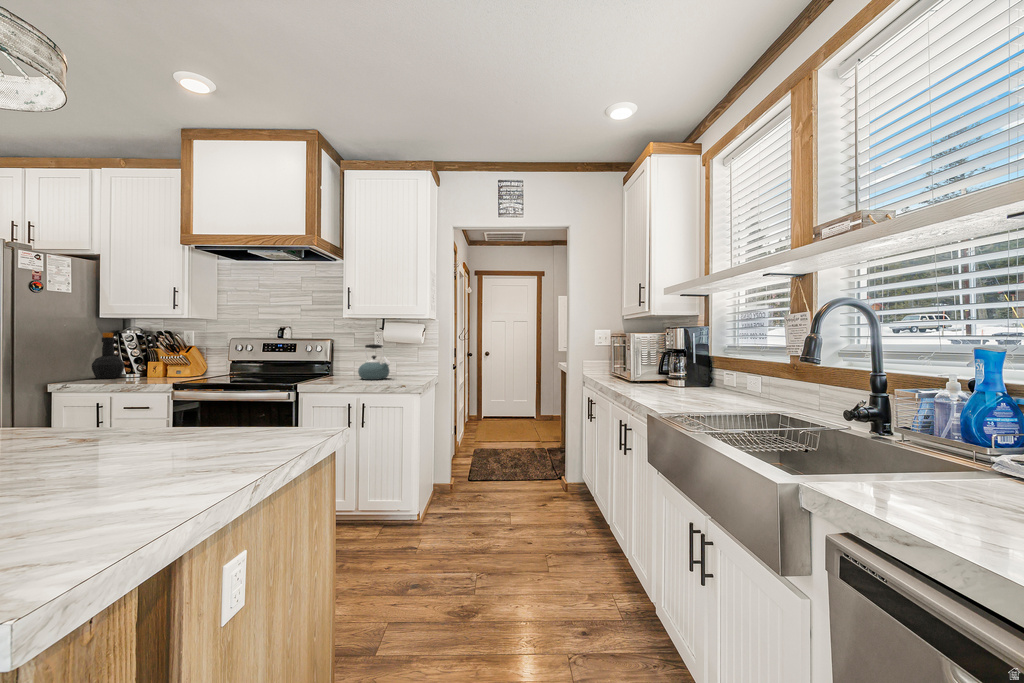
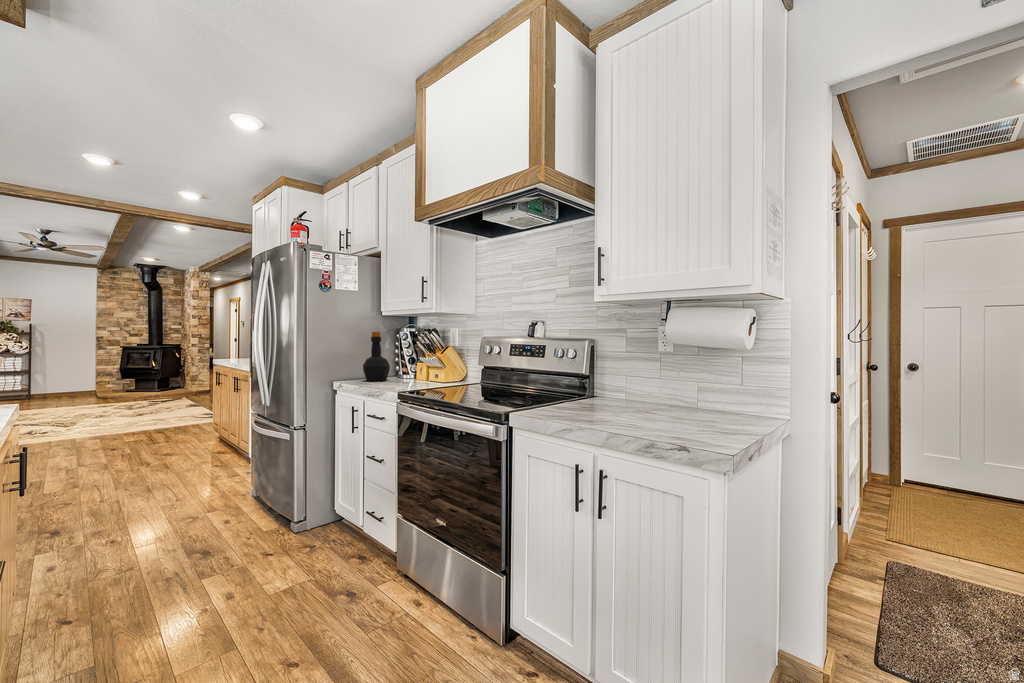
kettle: present [358,344,391,380] -> none [618,348,677,416]

